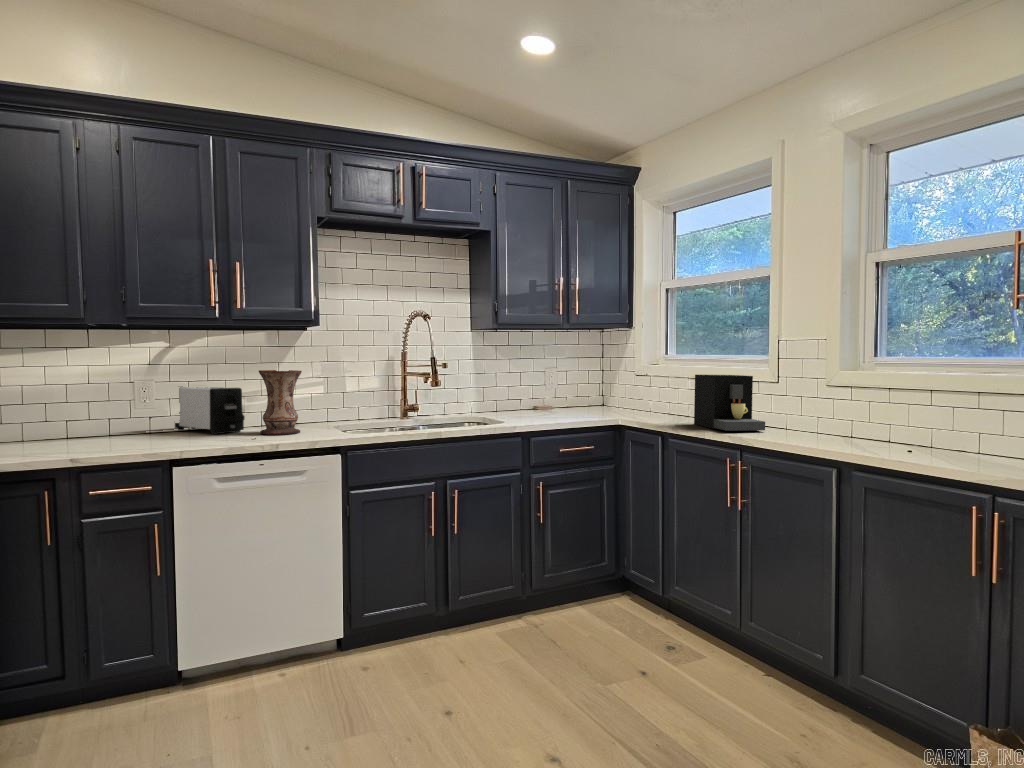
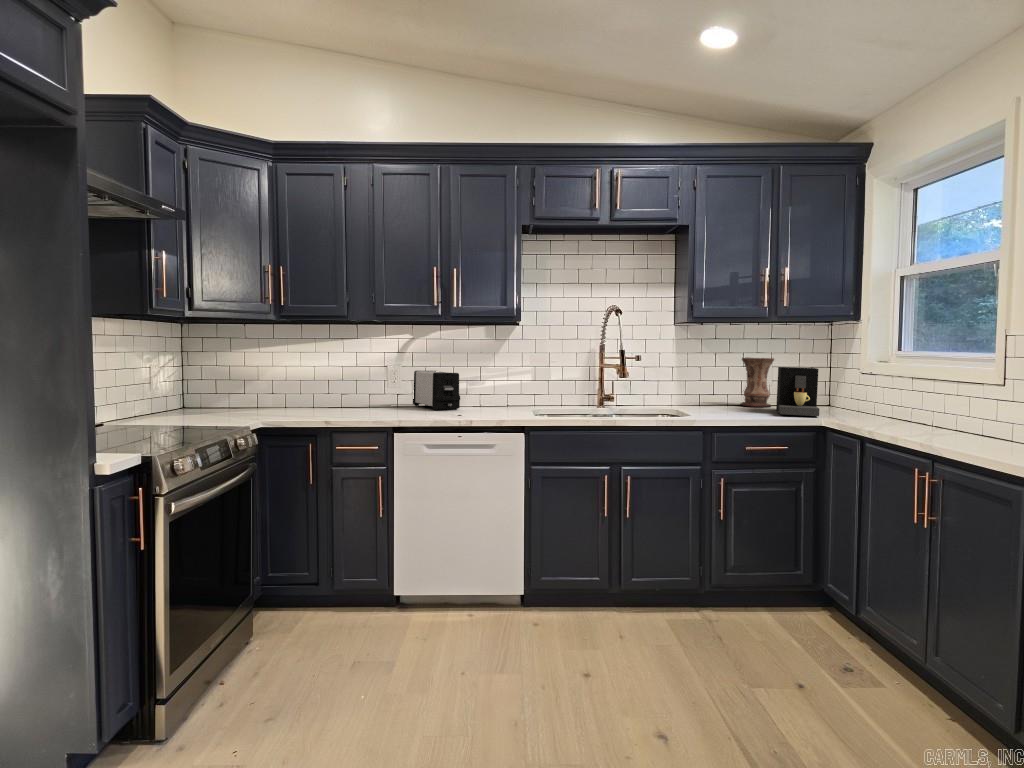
vase: present [259,370,302,435] -> present [740,357,774,407]
coffee maker: present [694,375,765,431] -> present [776,367,819,416]

